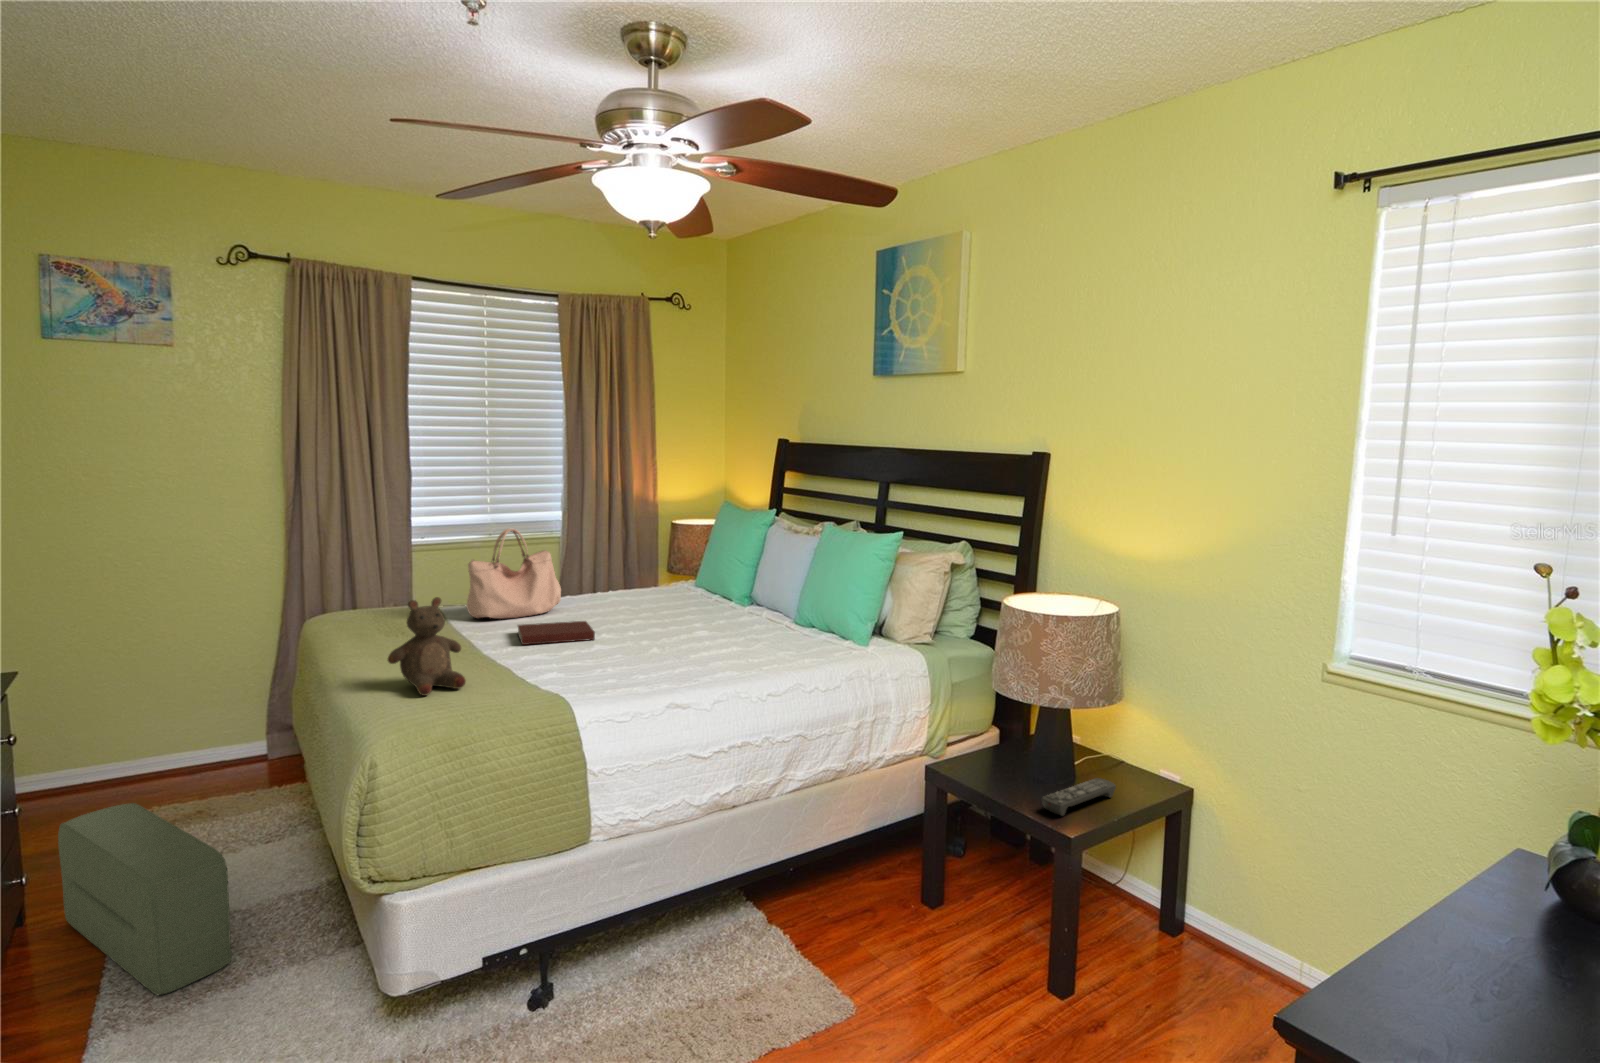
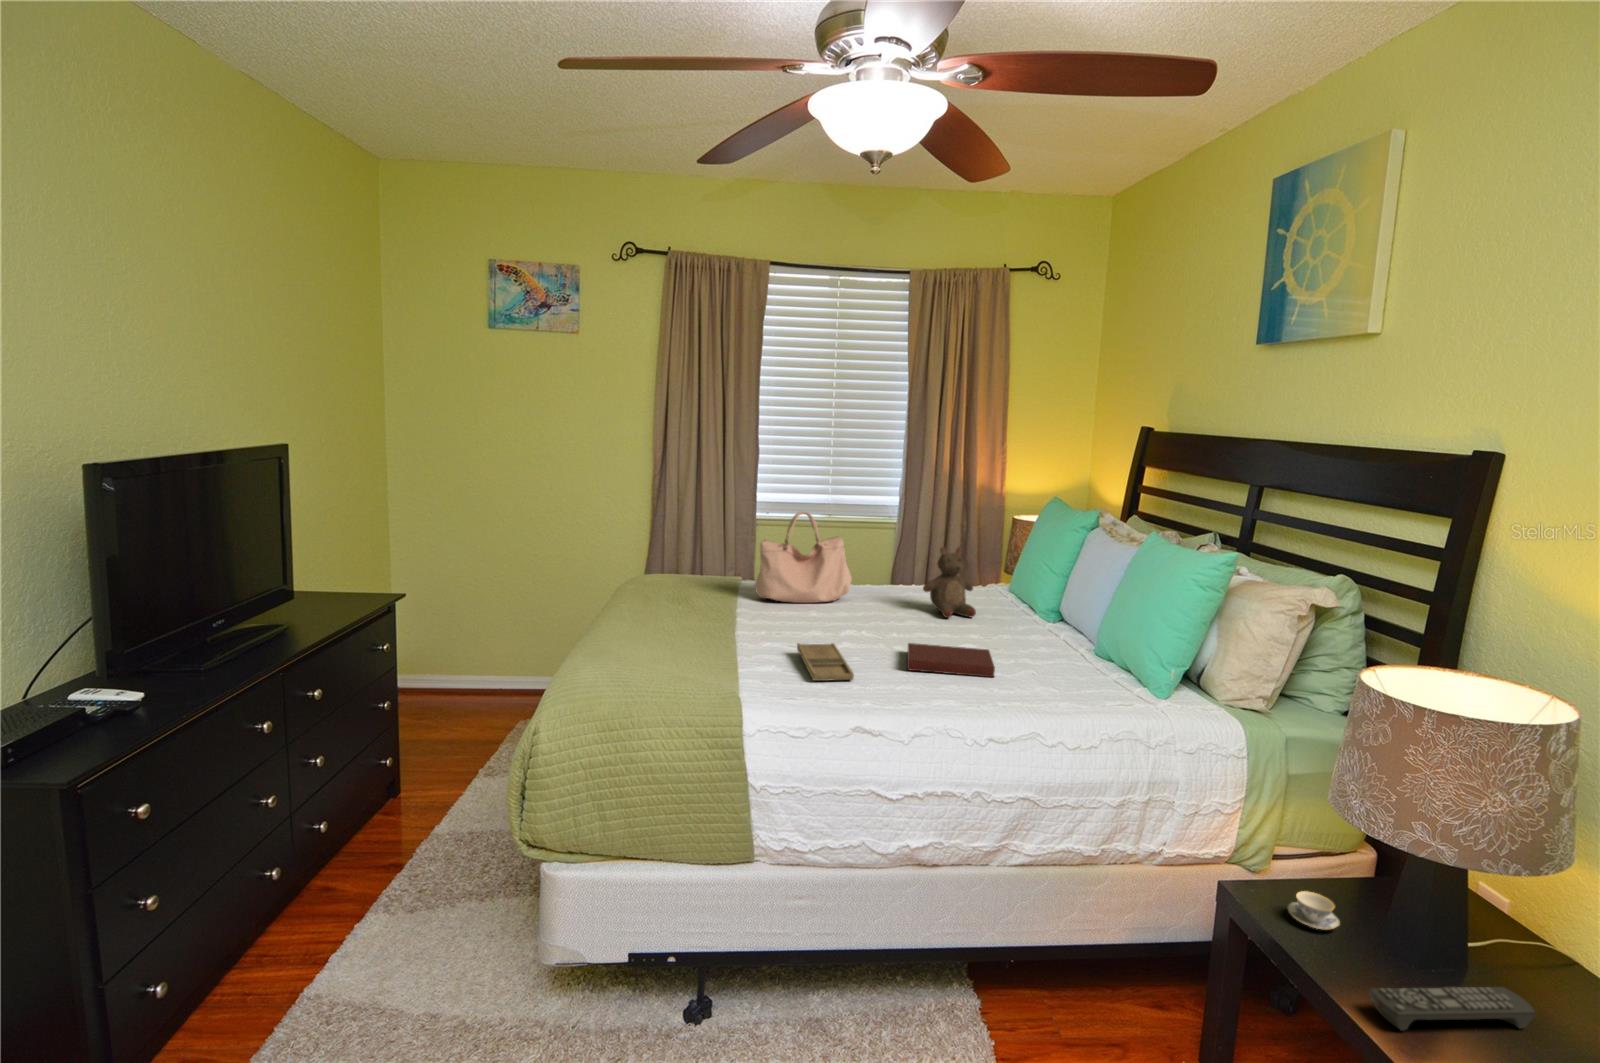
stuffed bear: present [388,597,466,696] -> present [923,547,976,618]
notebook: present [518,621,595,645] -> present [907,643,995,677]
tray: none [561,644,633,677] -> present [797,643,854,681]
teacup: none [975,754,1006,776] -> present [1288,891,1340,930]
pouf: present [58,803,231,995] -> none [416,716,493,885]

